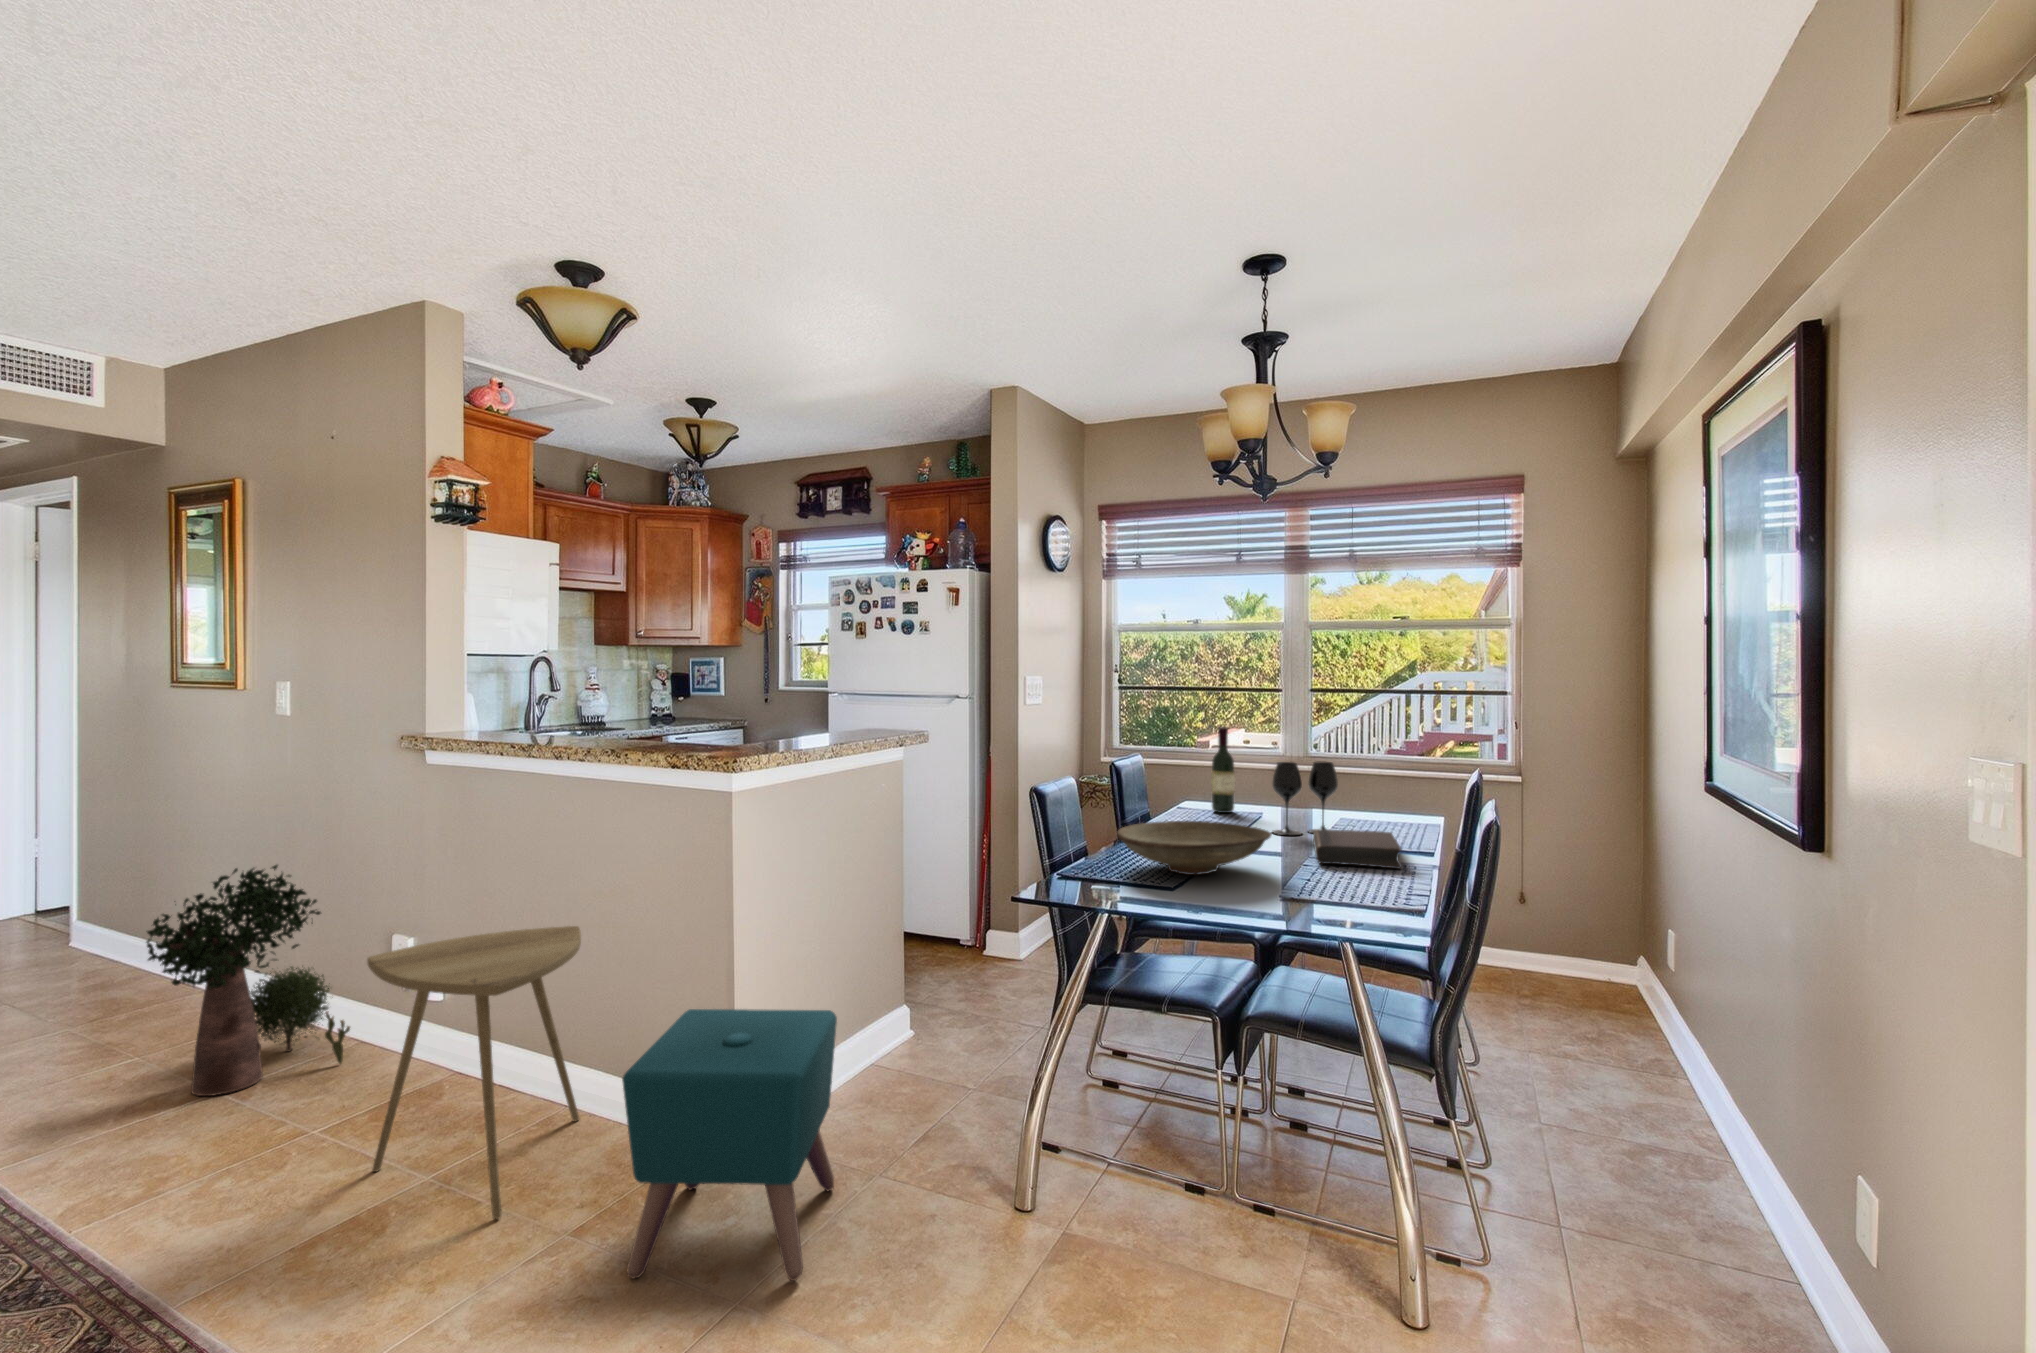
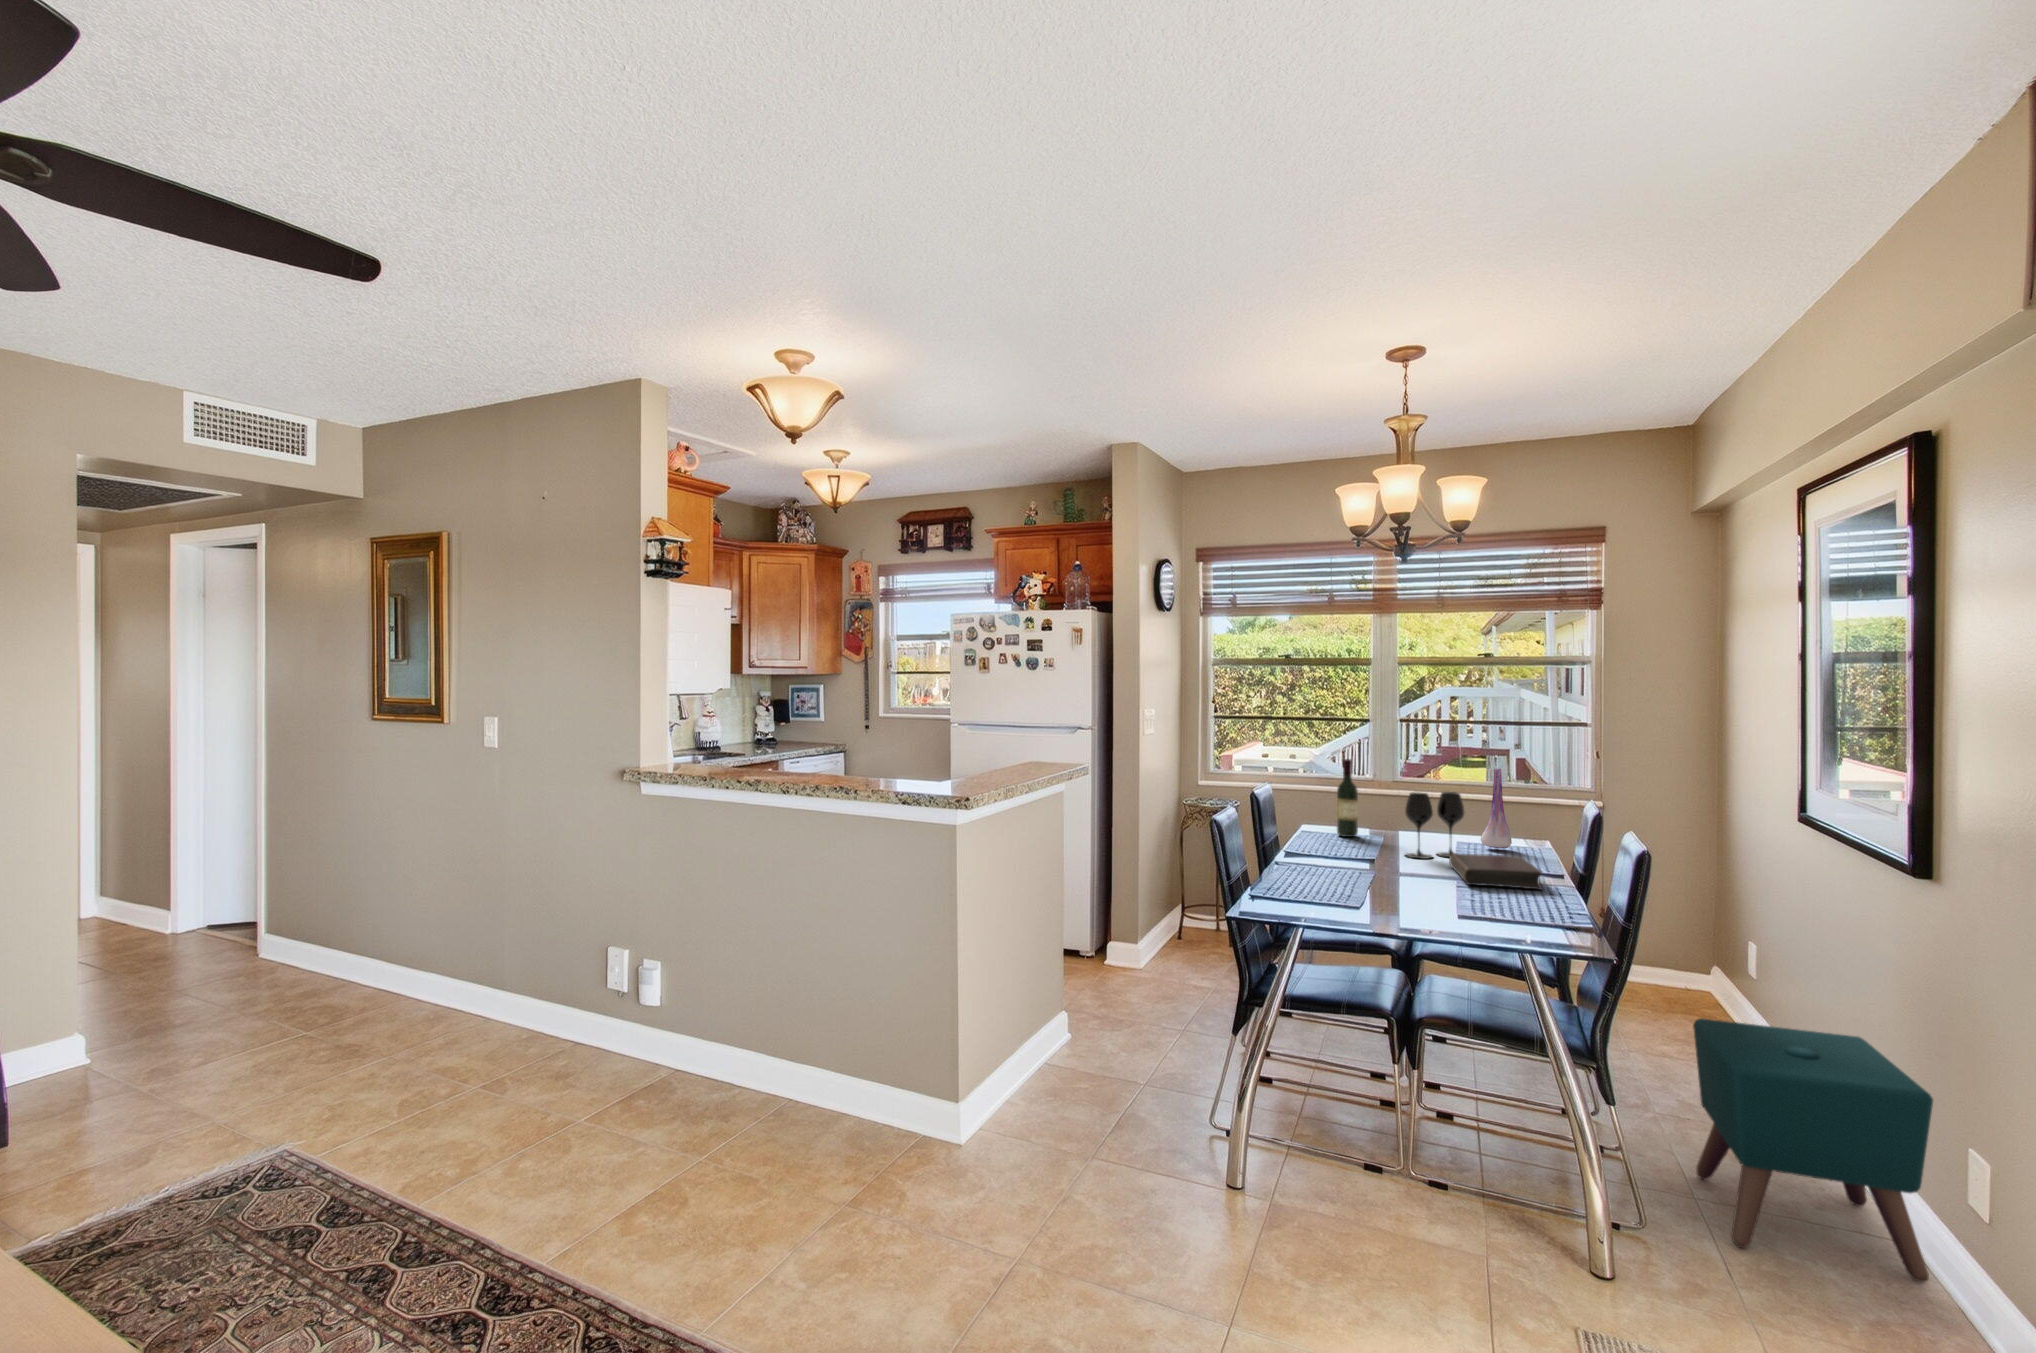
vase: none [1359,734,1395,826] -> present [1481,769,1512,848]
decorative bowl: present [1117,821,1272,875] -> none [1292,847,1433,896]
potted plant: present [147,865,350,1096] -> none [406,885,575,1095]
side table: present [367,926,581,1219] -> none [643,941,817,1197]
ottoman: present [622,1009,837,1281] -> present [1693,1018,1933,1282]

